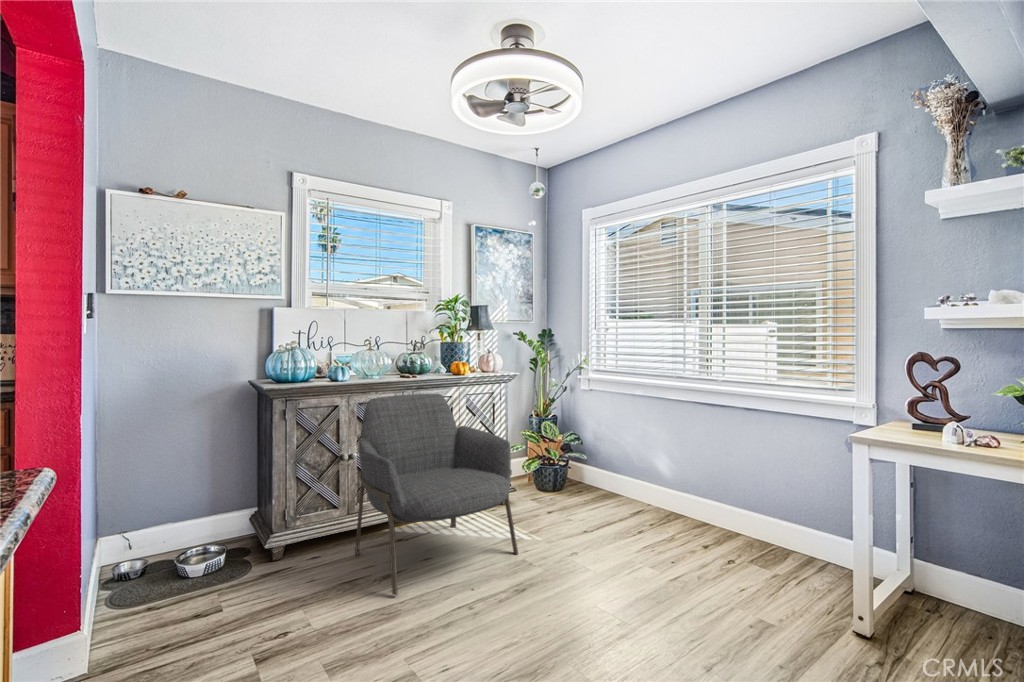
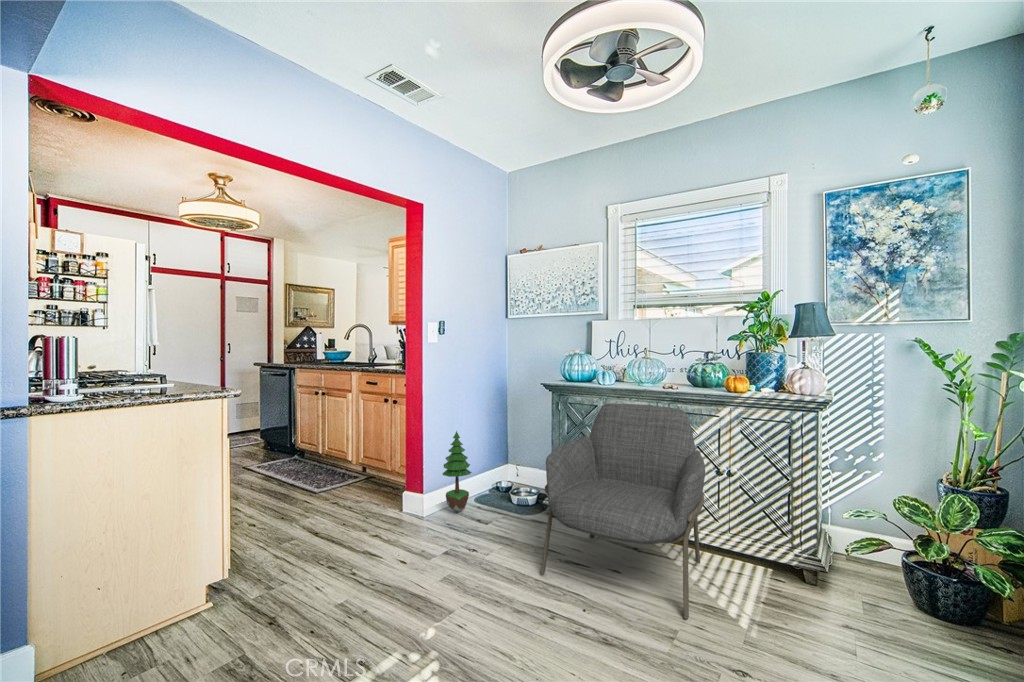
potted tree: none [102,483,166,629] -> present [443,431,471,513]

